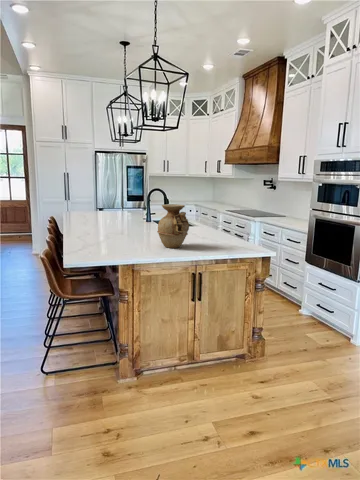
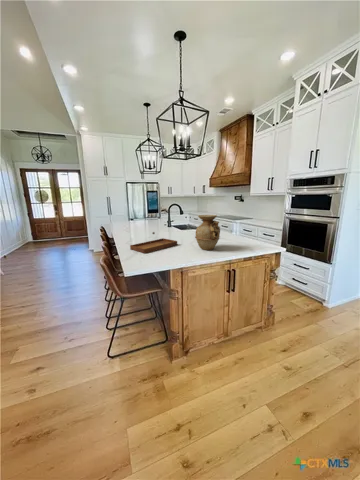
tray: none [78,223,139,247] -> present [130,232,177,253]

